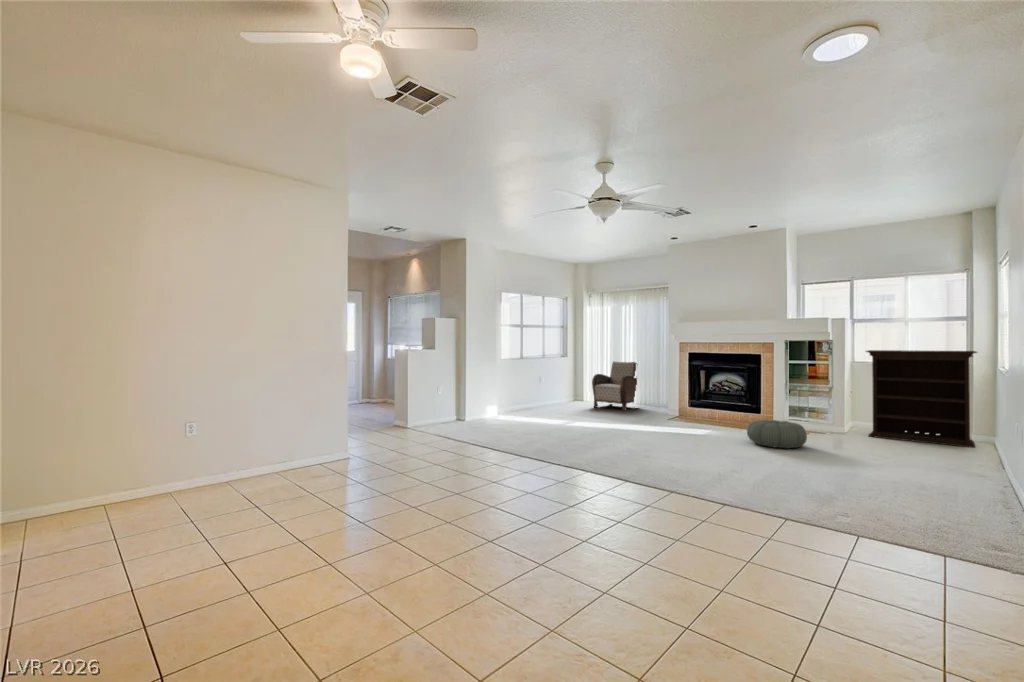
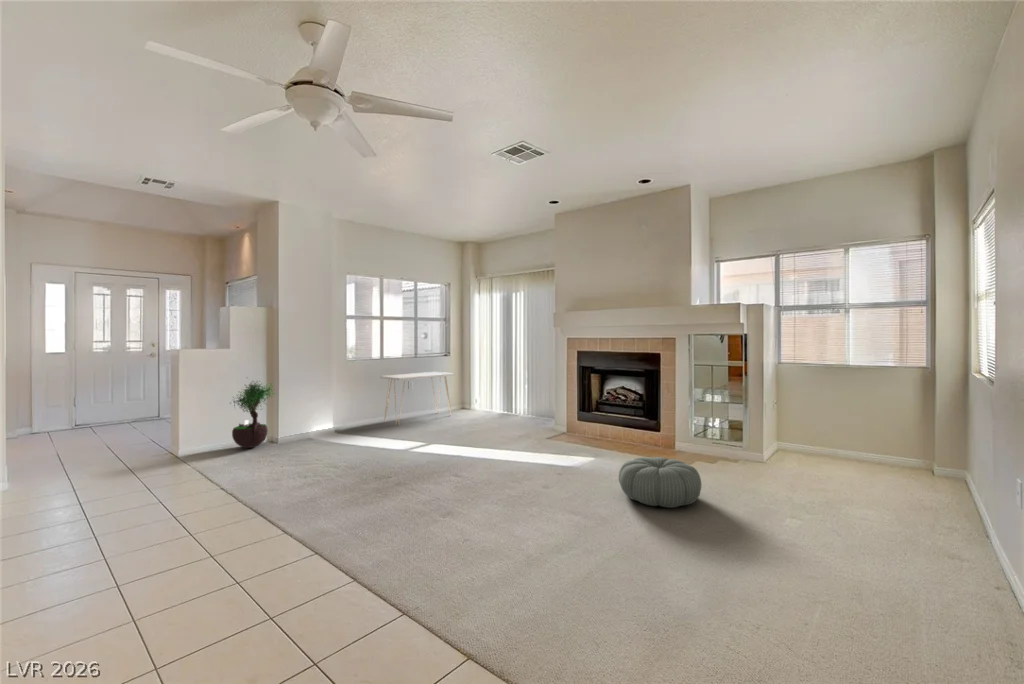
bookshelf: present [866,350,977,448] -> none [791,350,948,493]
armchair: present [592,362,637,410] -> none [470,361,530,424]
potted tree: none [441,366,471,418] -> present [232,383,273,448]
console table: none [522,370,577,409] -> present [381,372,455,420]

